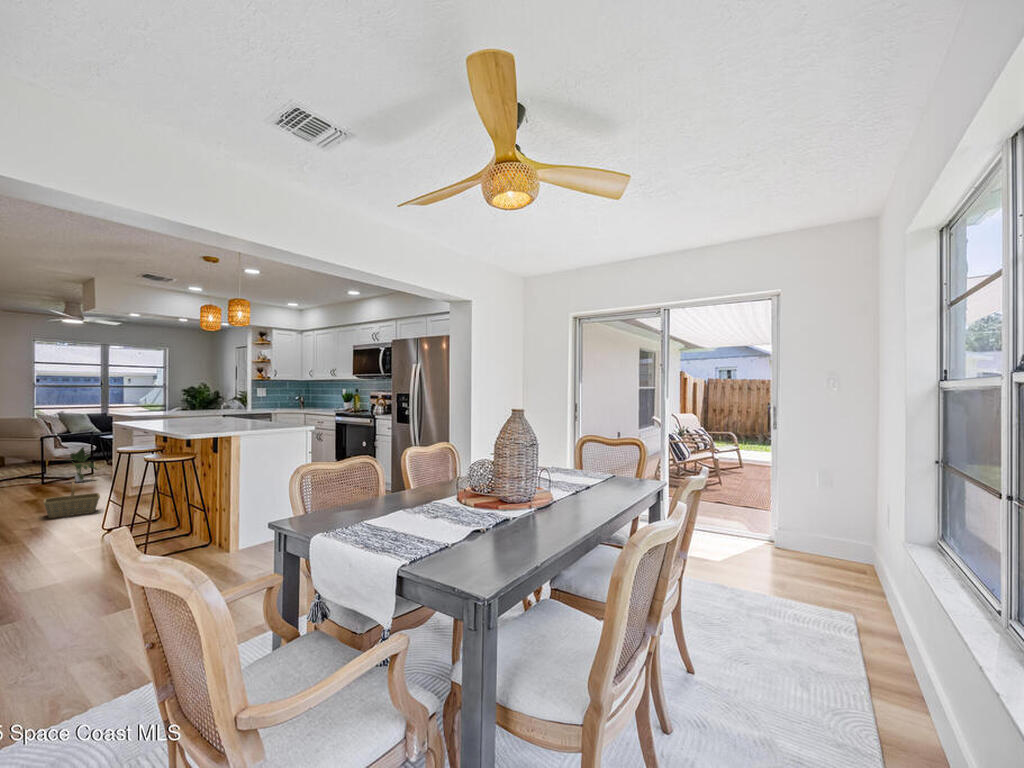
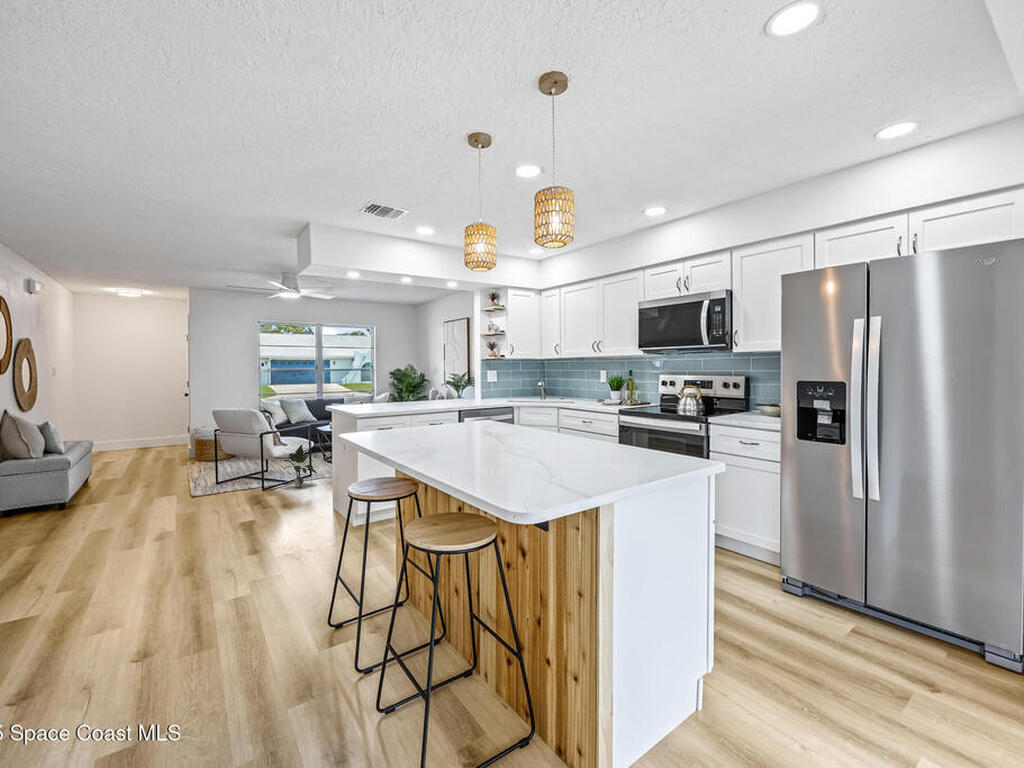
basket: present [43,482,100,518] -> none [255,511,323,568]

